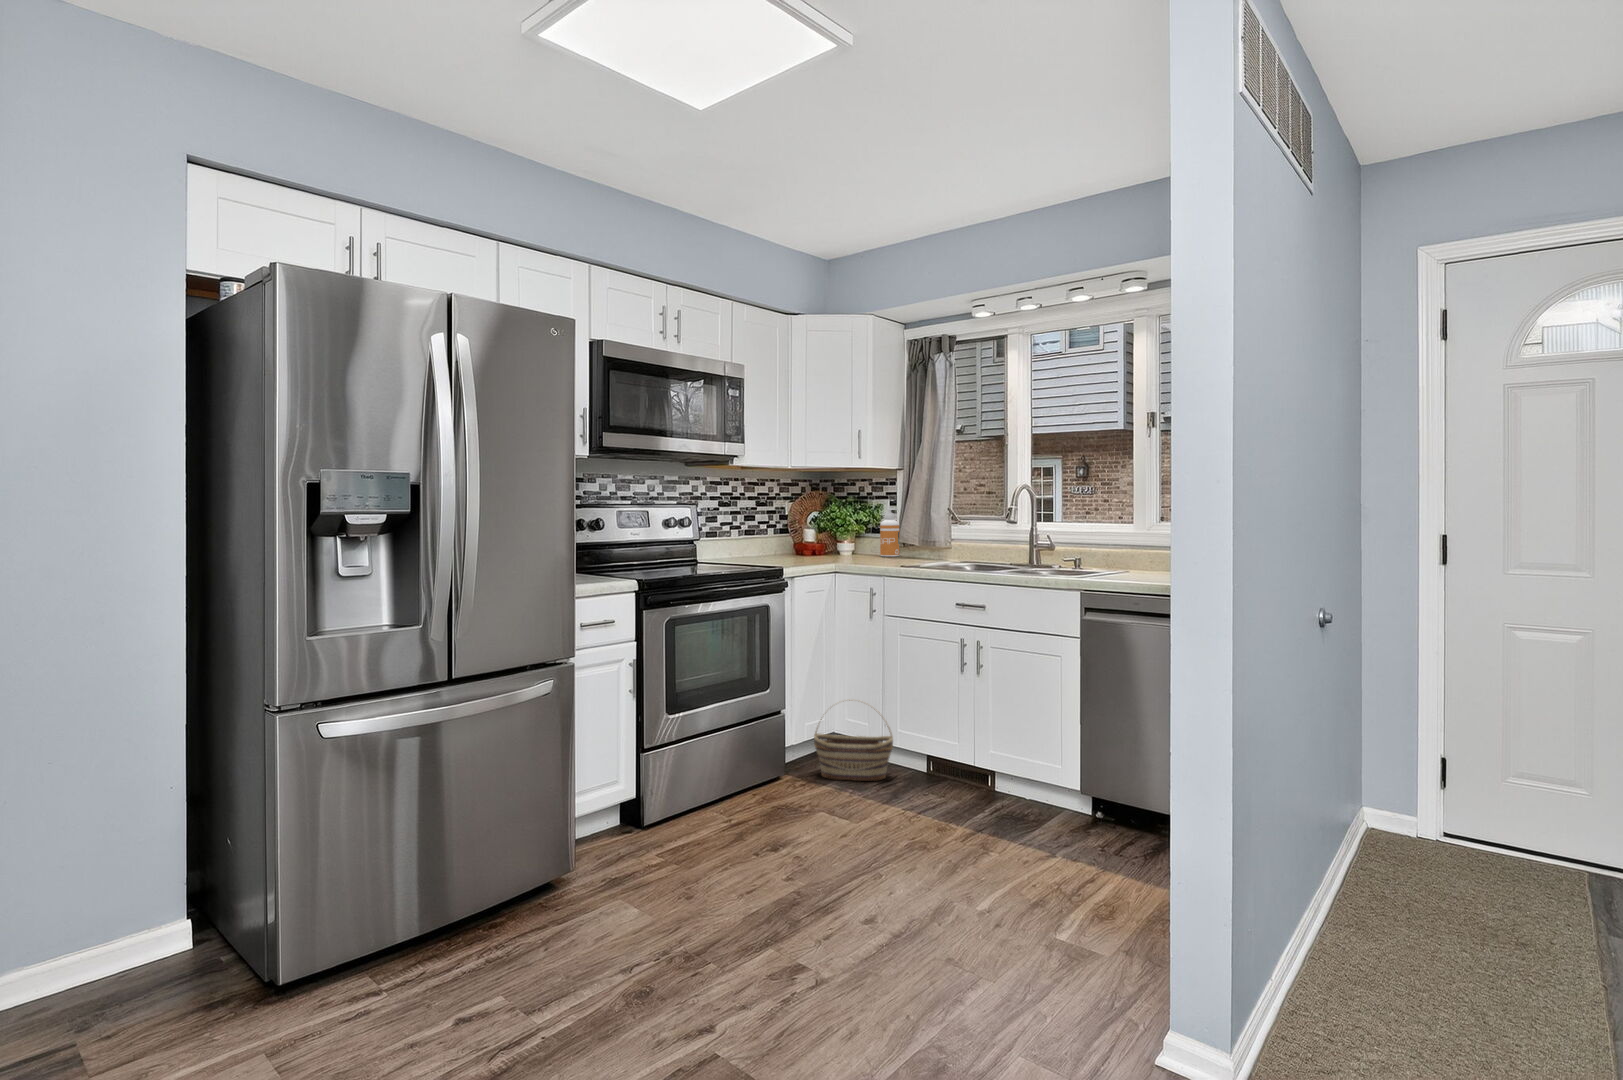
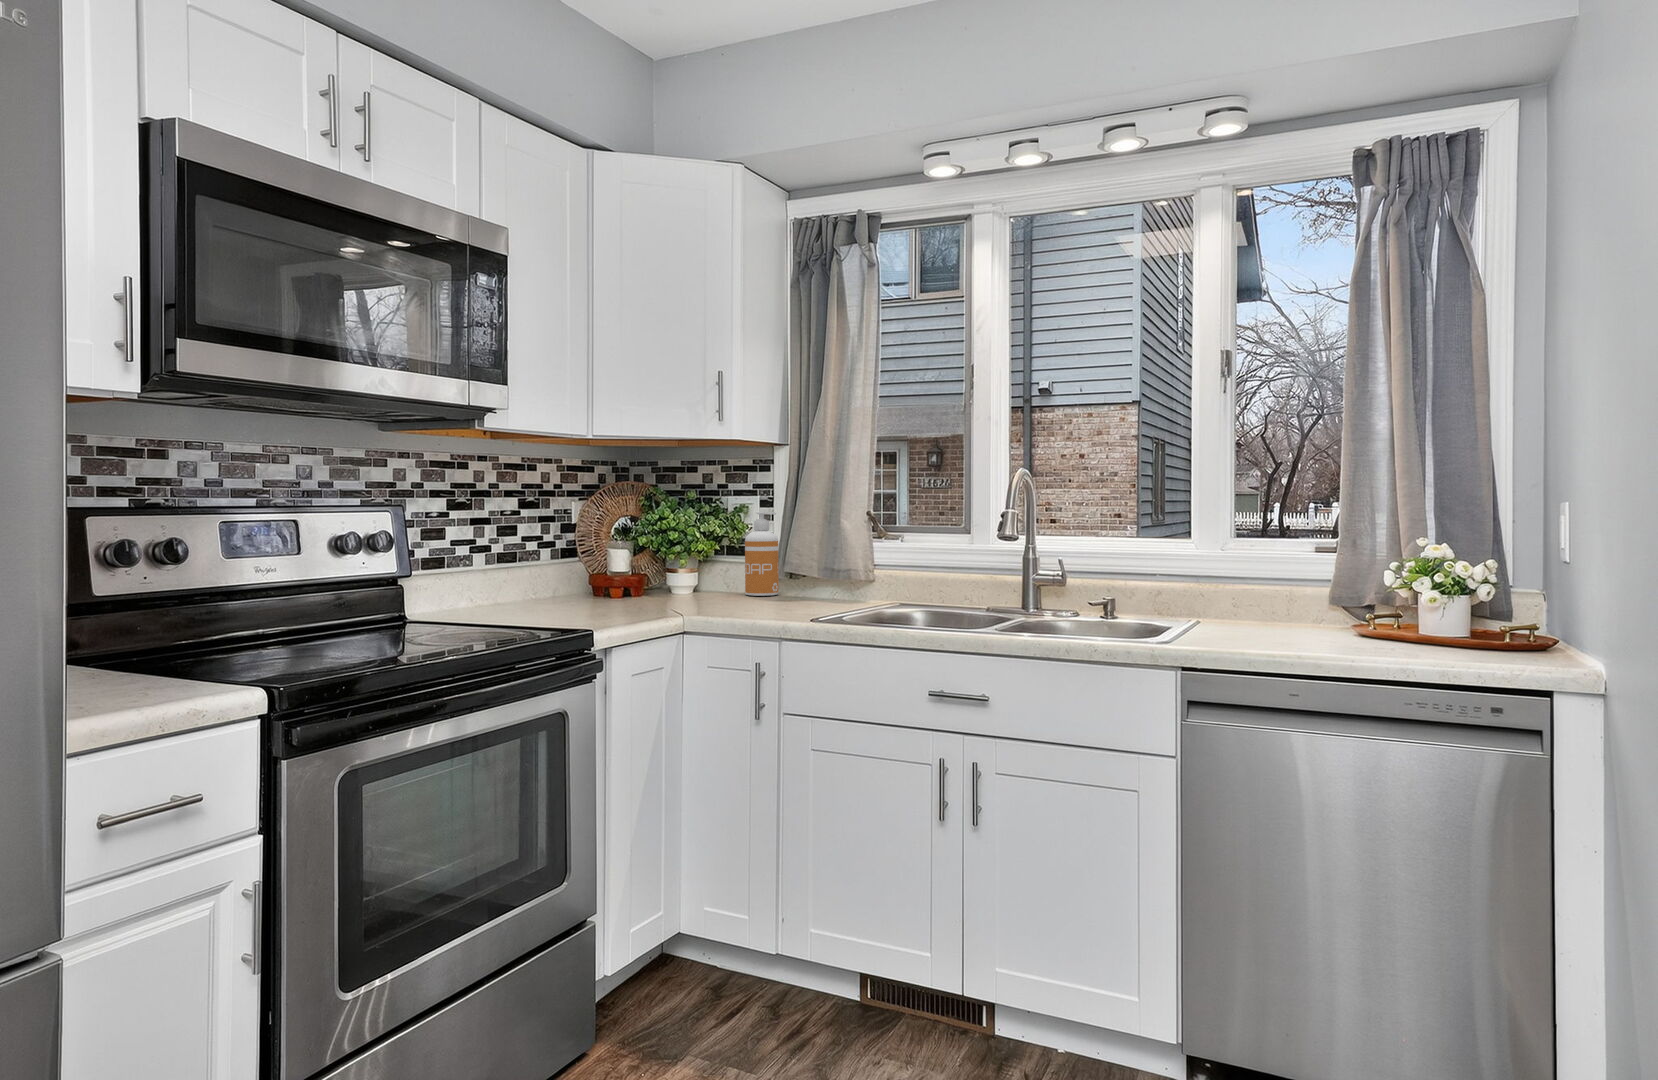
basket: present [814,700,893,781] -> none [651,879,804,1040]

